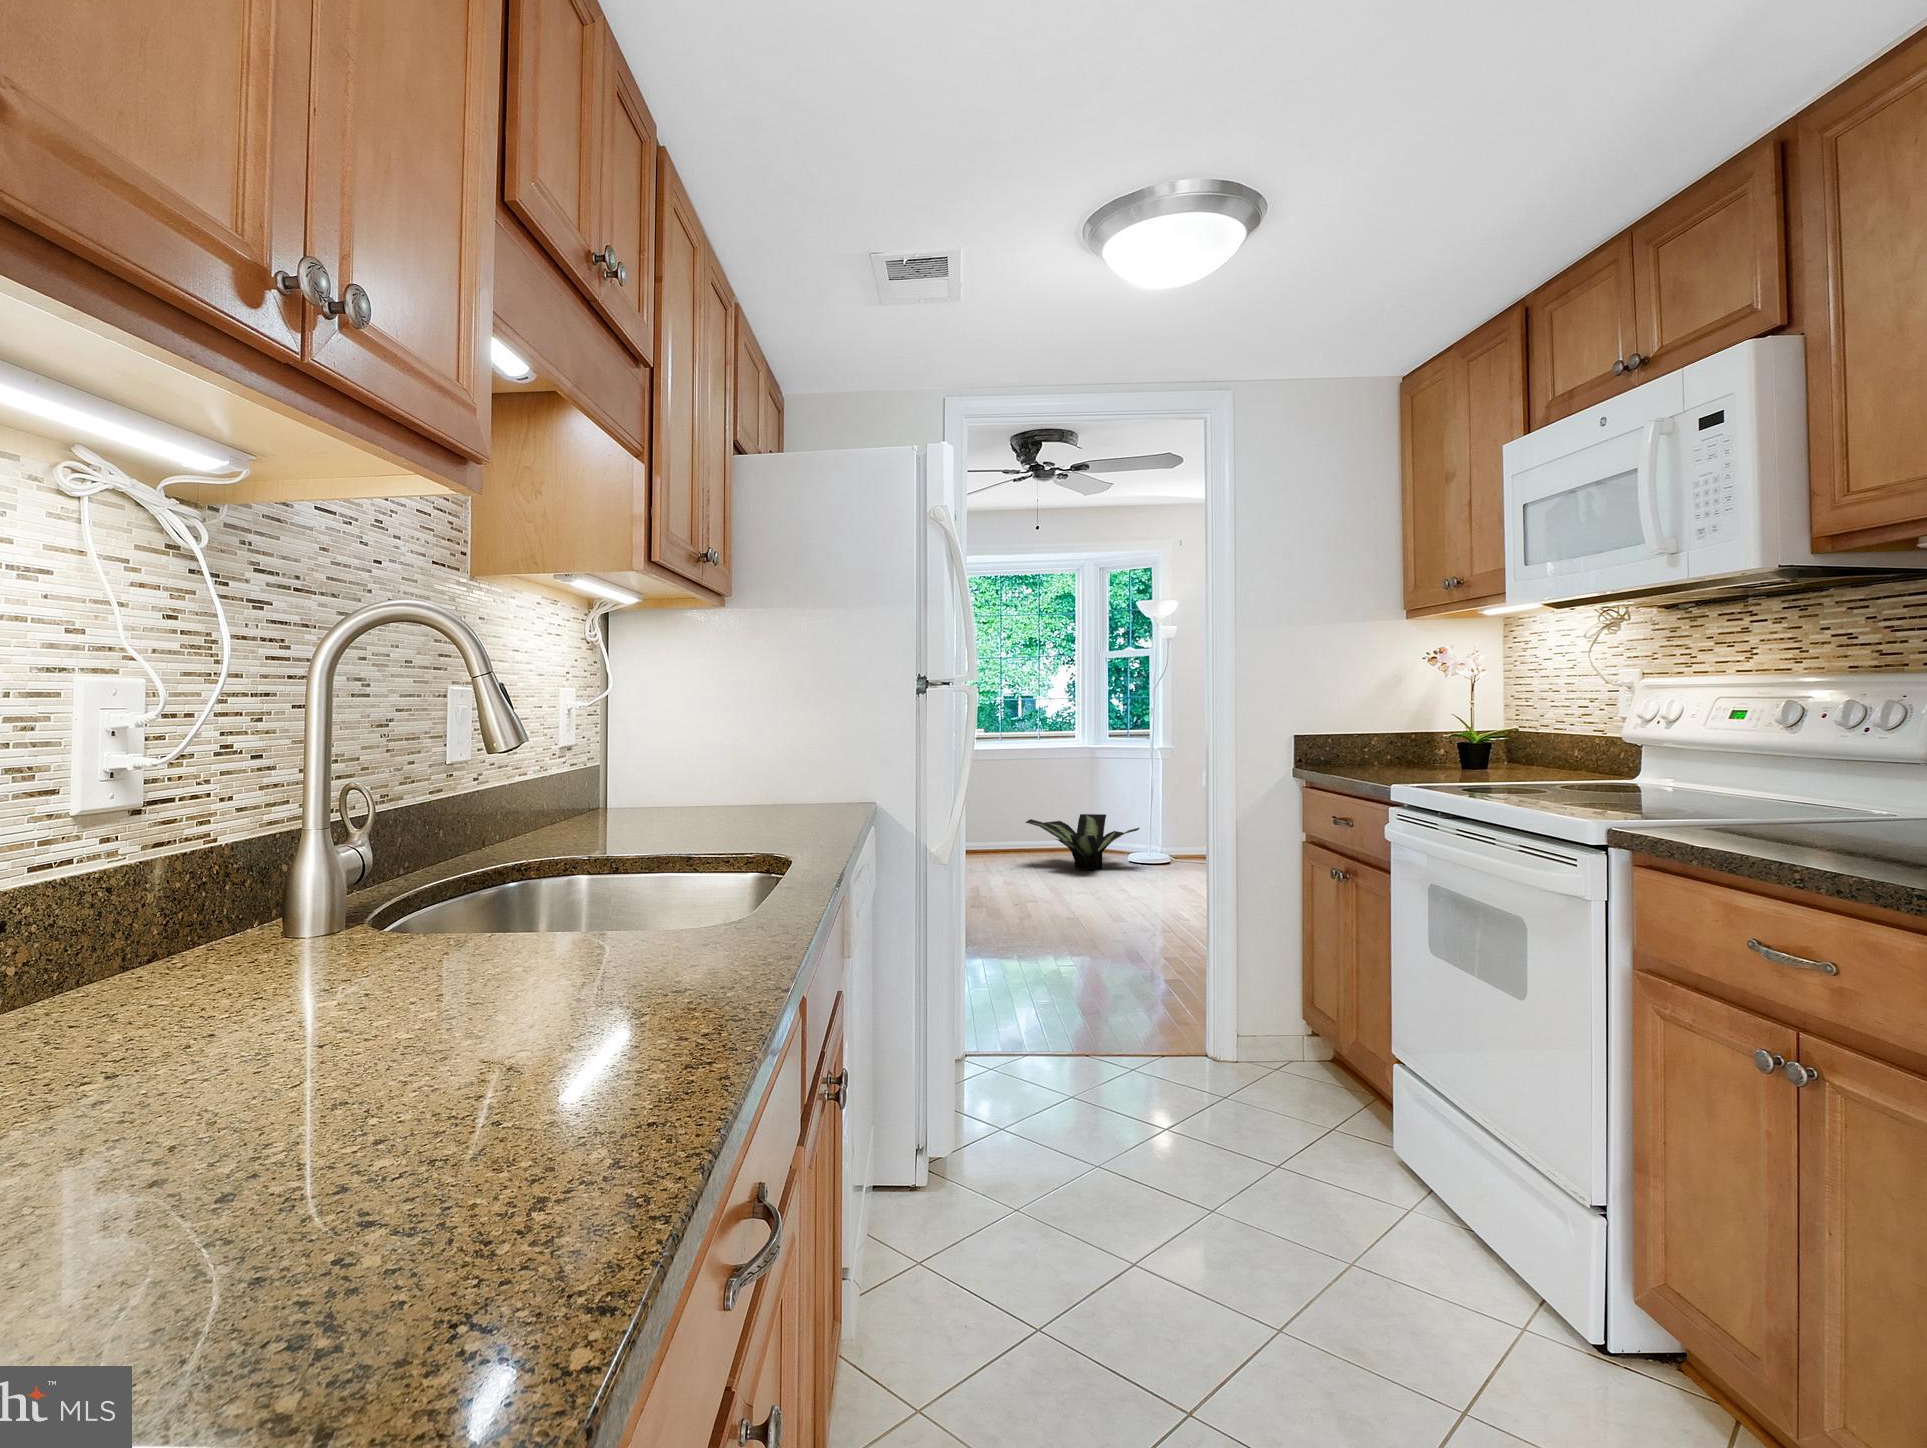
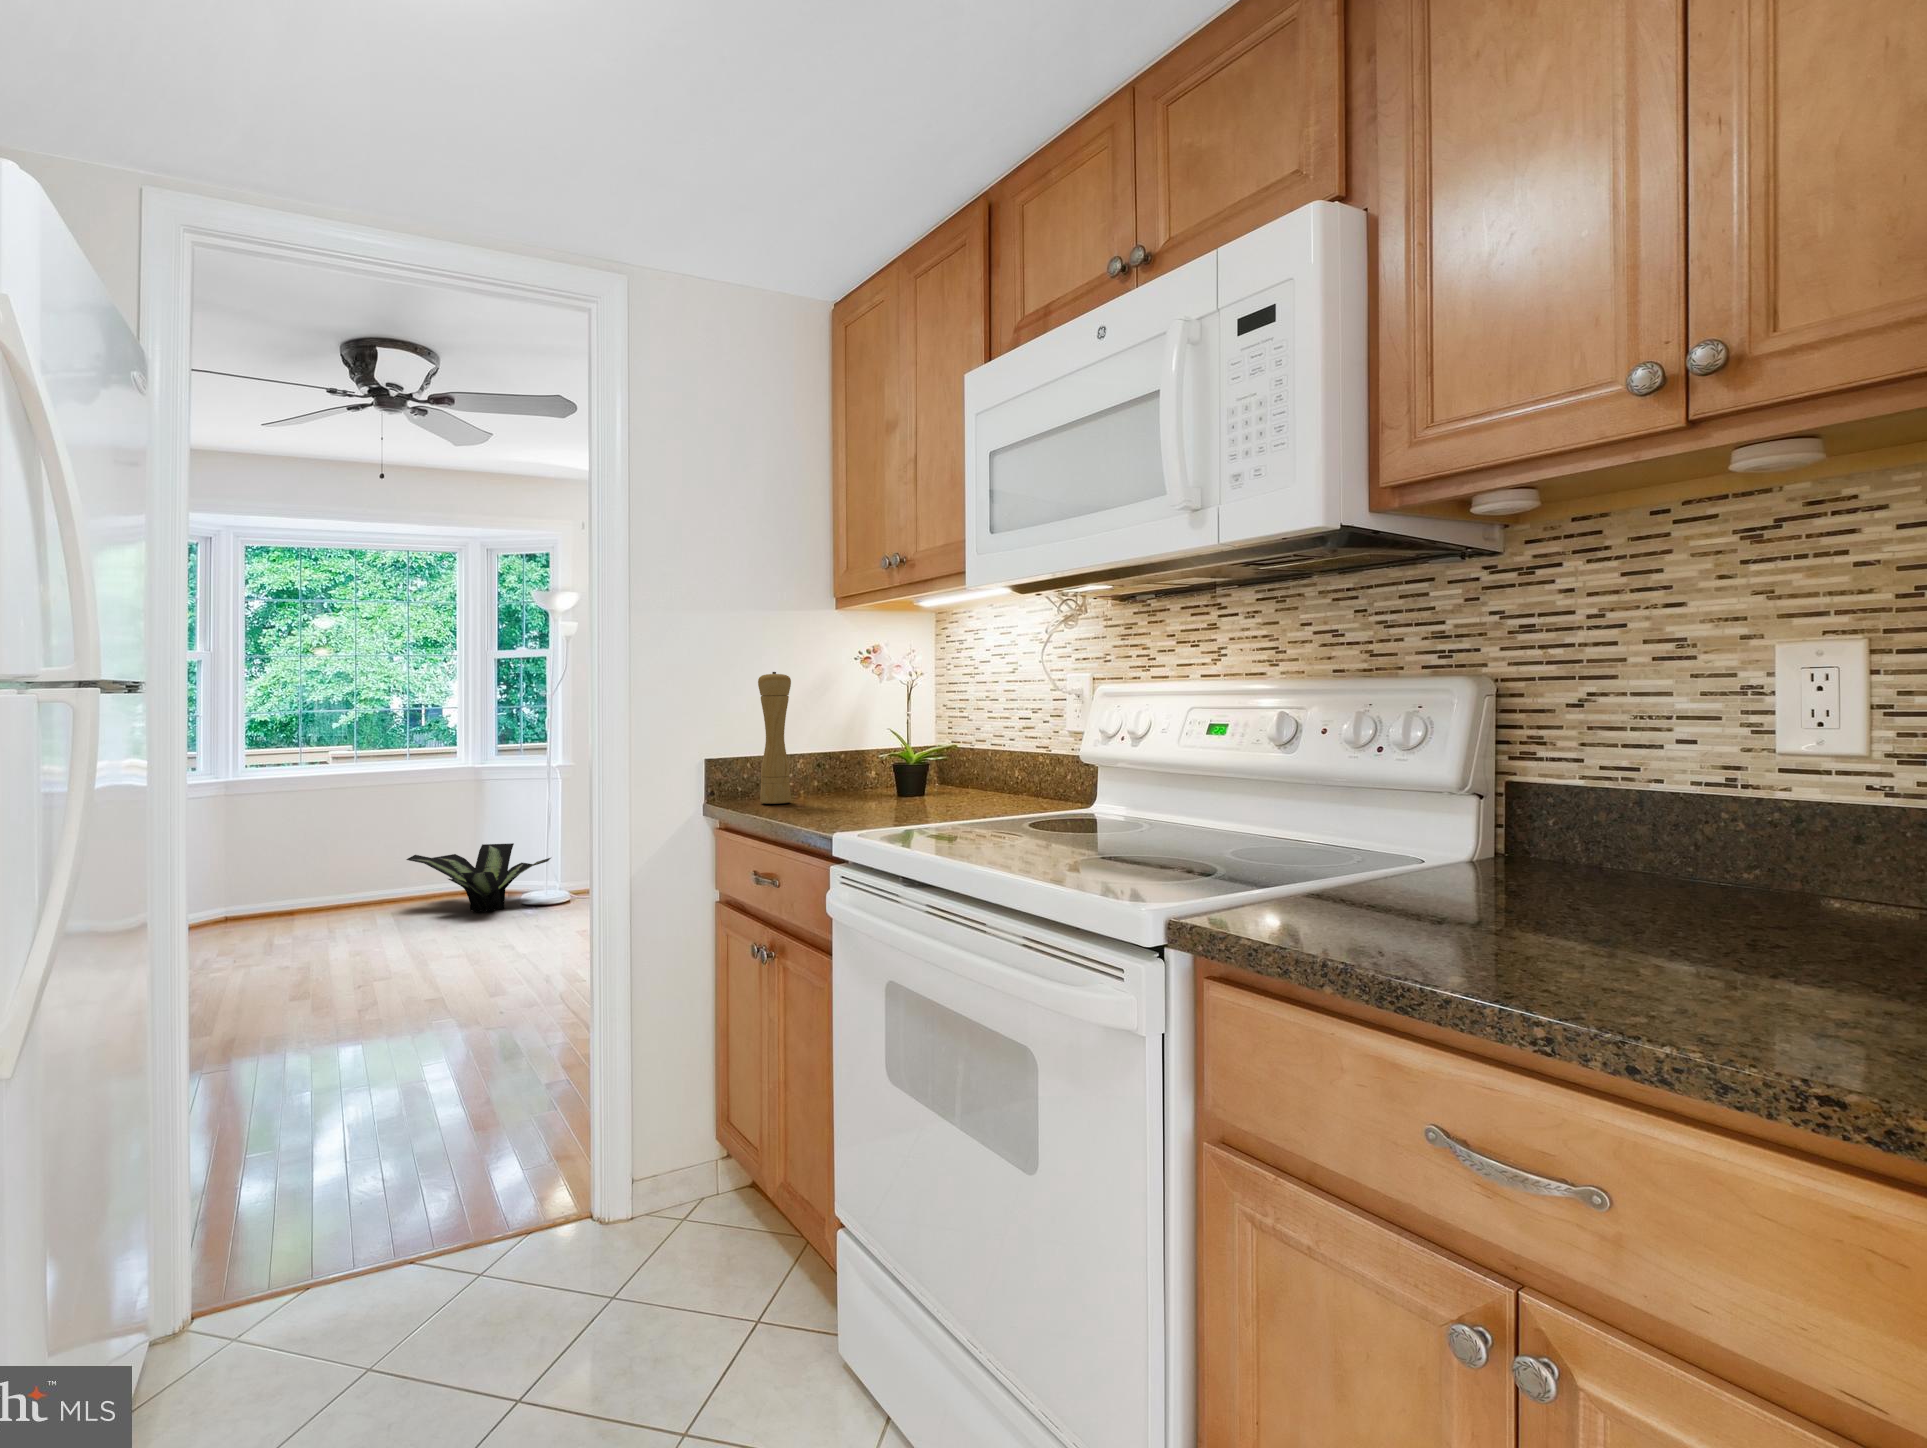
pepper mill: none [1342,671,1370,772] -> present [758,672,791,804]

